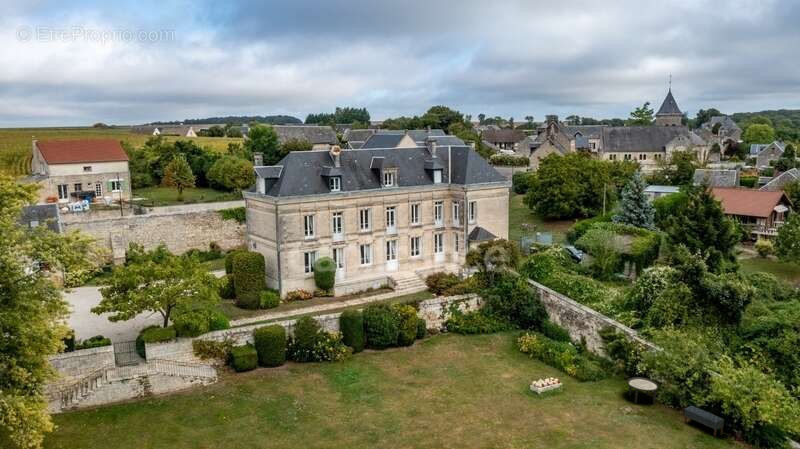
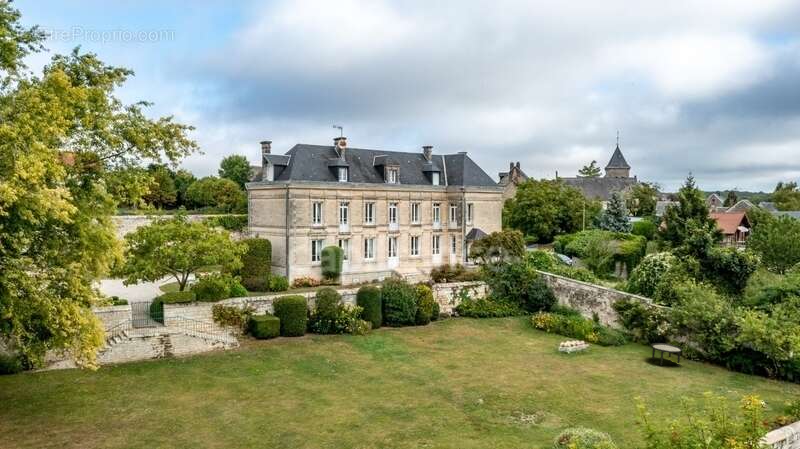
bench: present [684,406,724,436] -> none [713,363,754,388]

